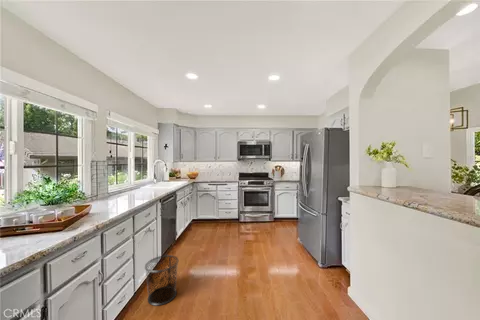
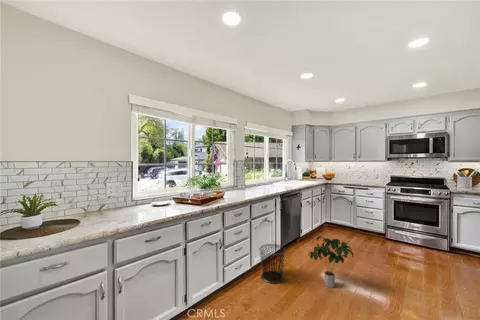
potted plant: none [199,232,241,280] -> present [309,236,353,287]

